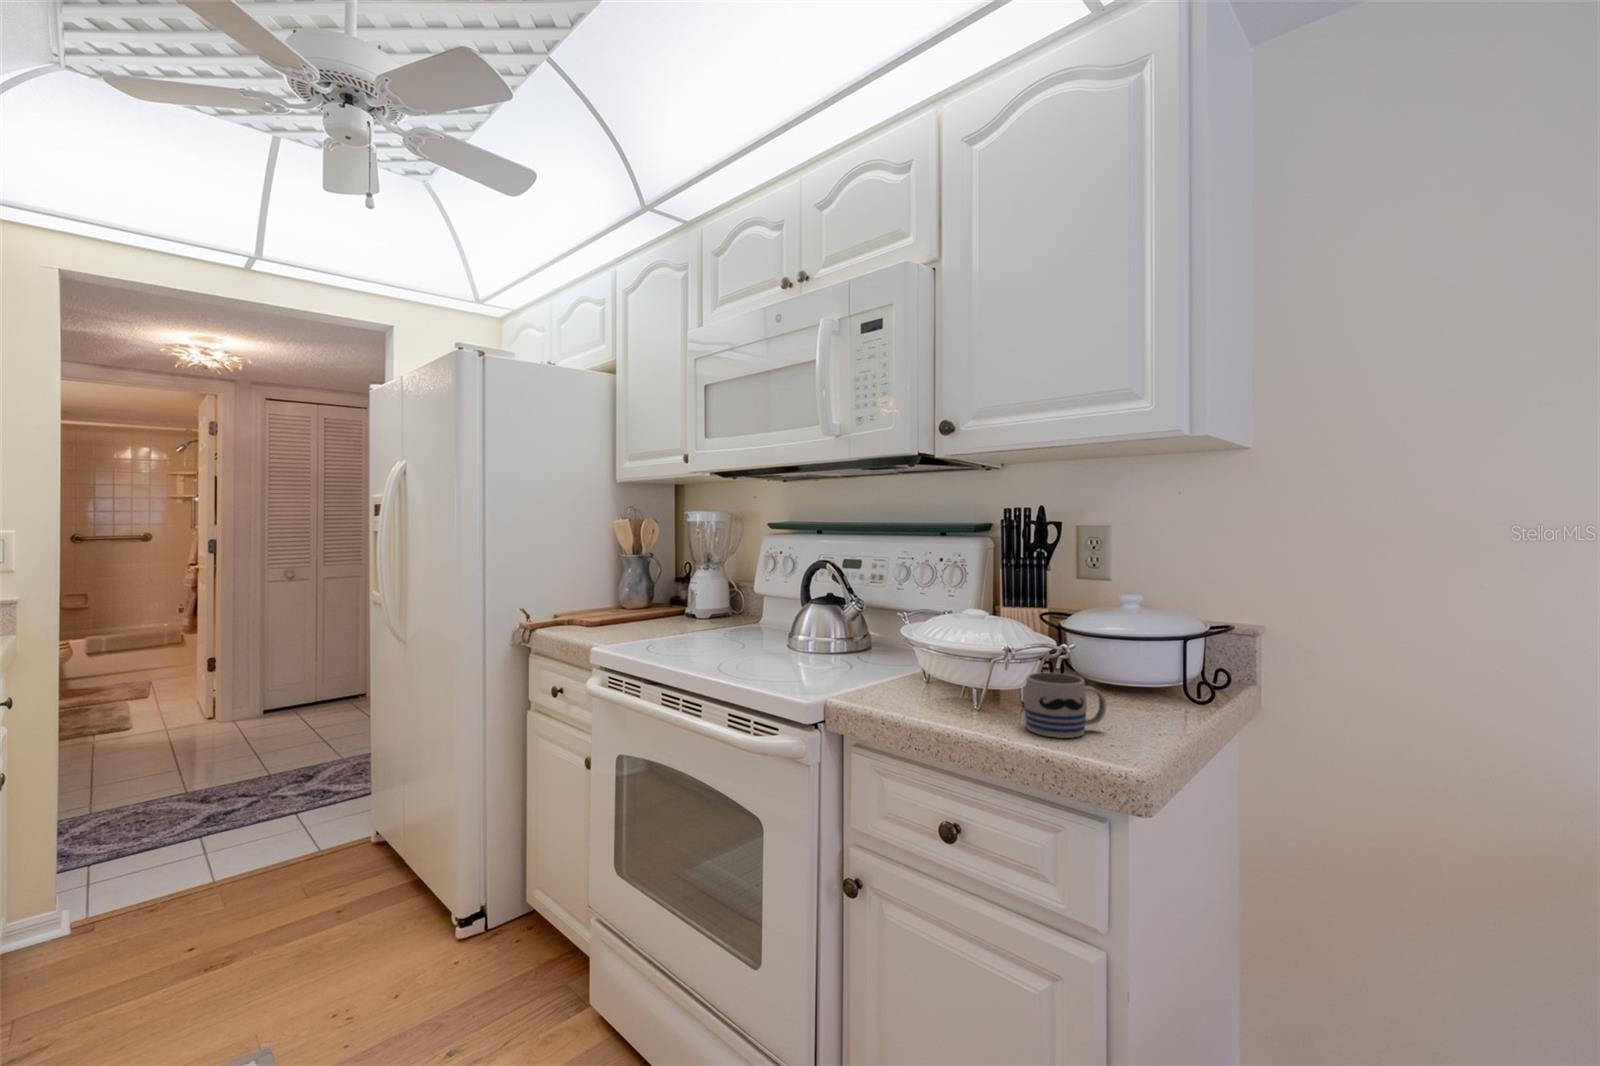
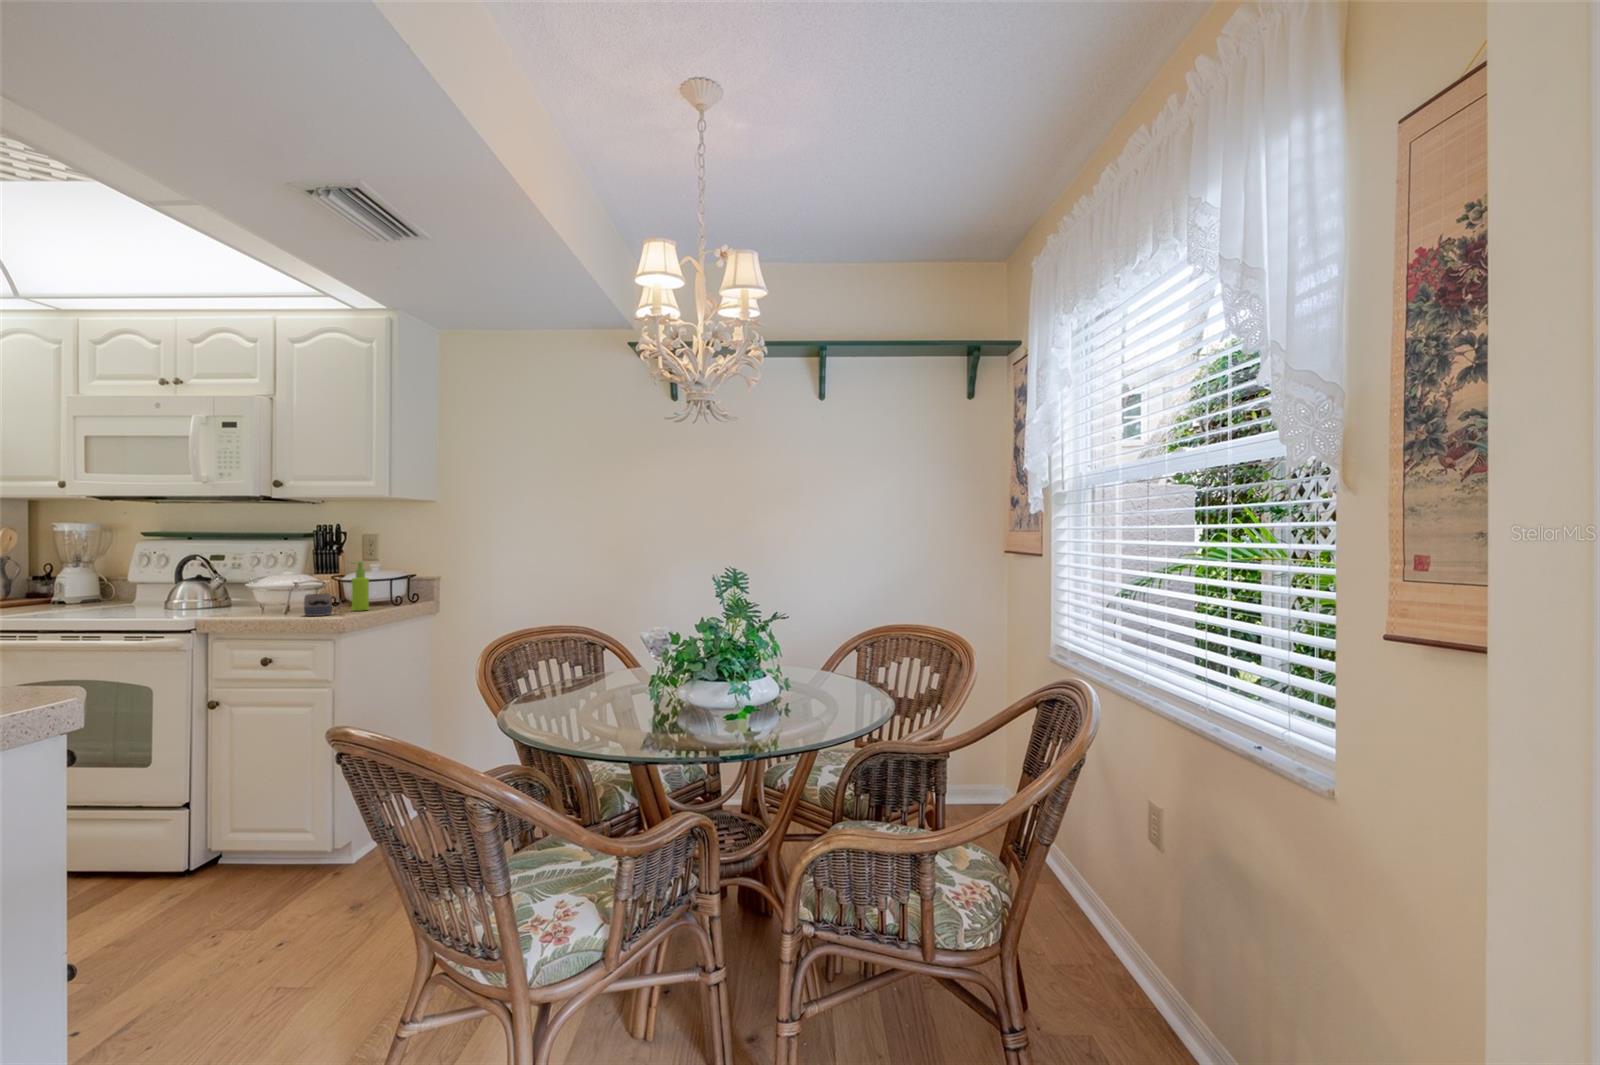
soap dispenser: none [1106,593,1144,714] -> present [352,562,369,611]

